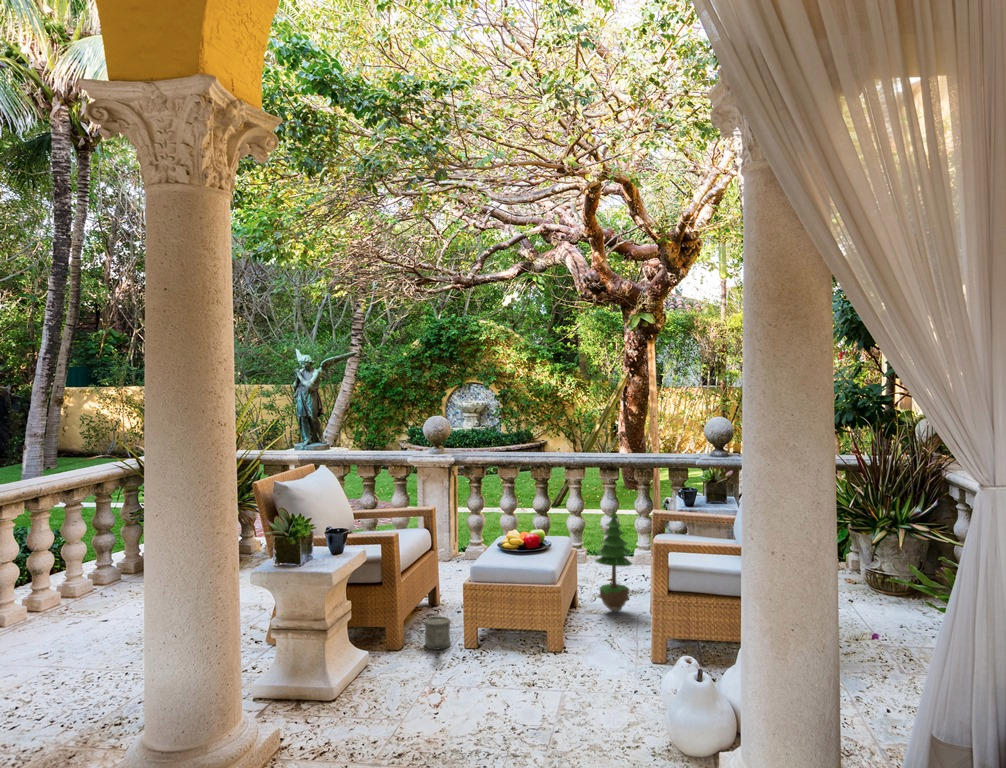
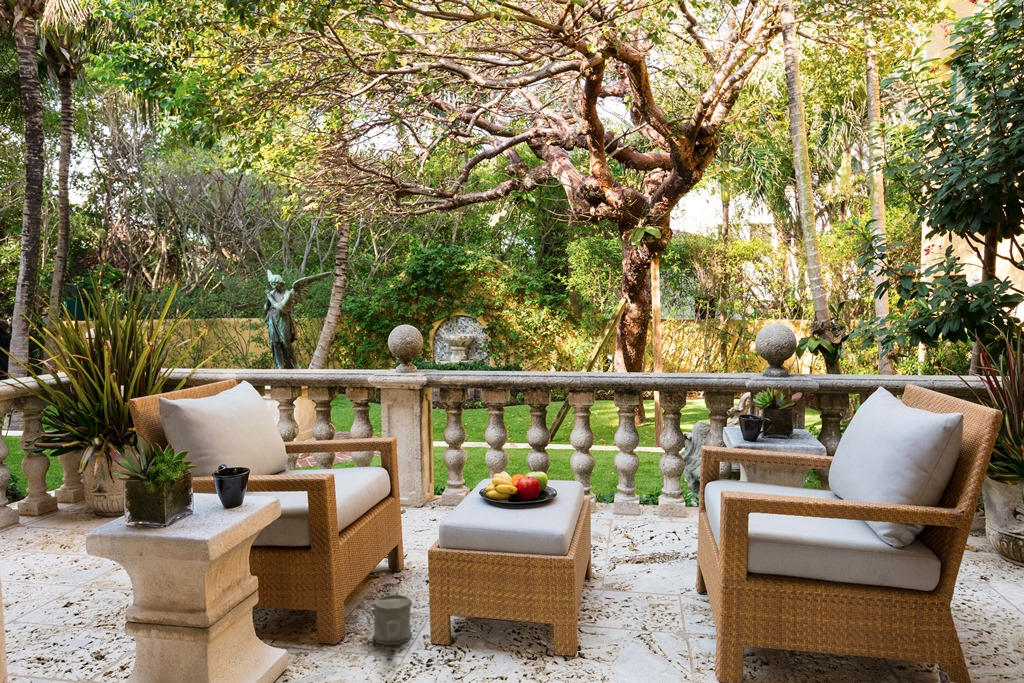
potted tree: present [595,510,632,612] -> none [614,442,666,585]

